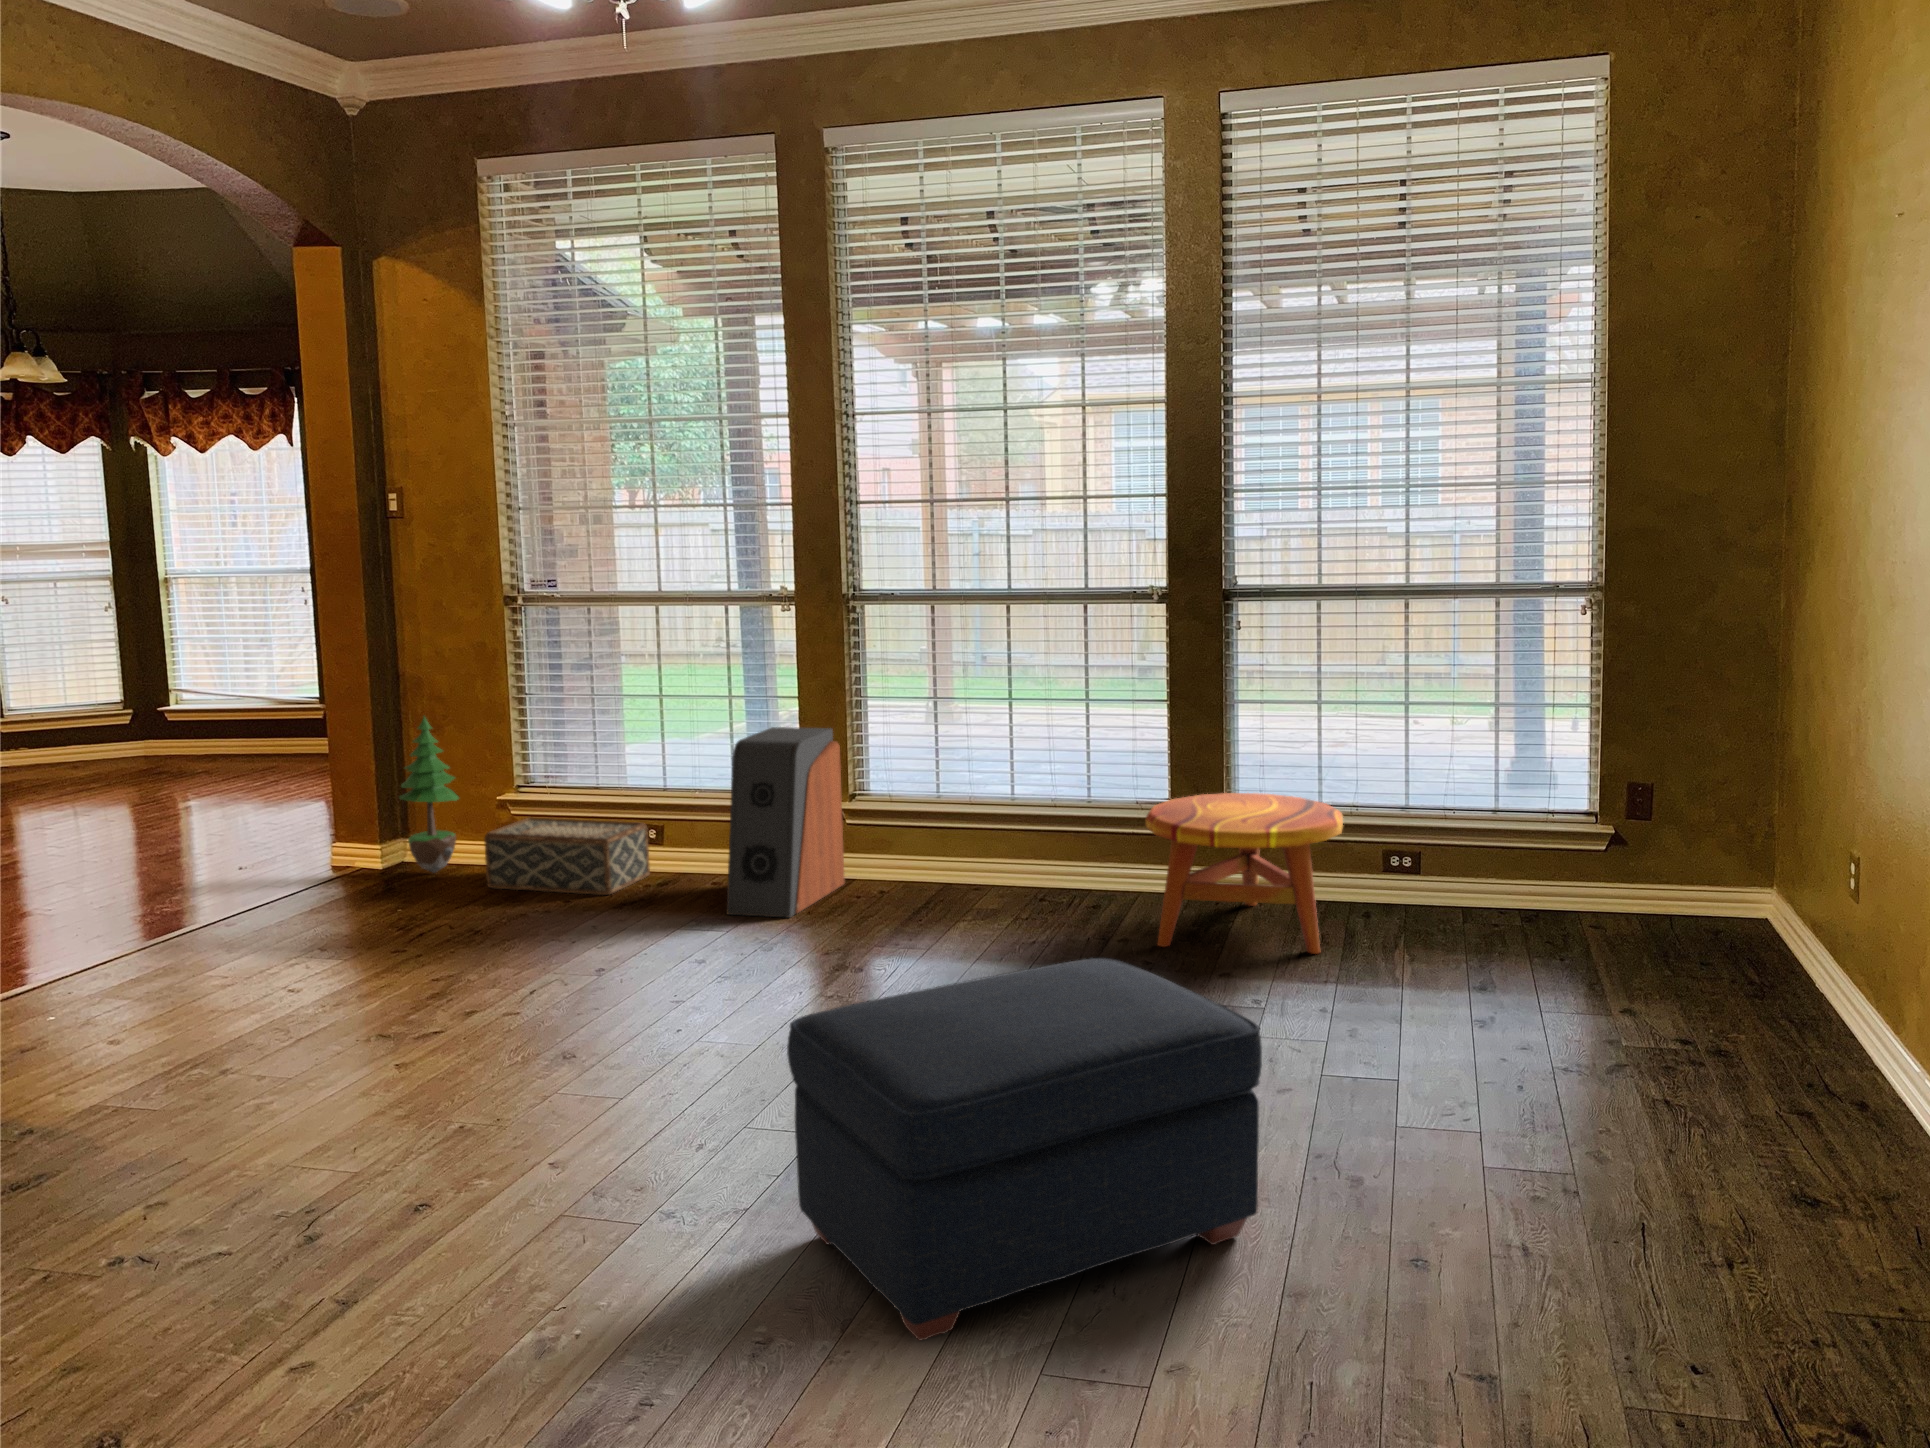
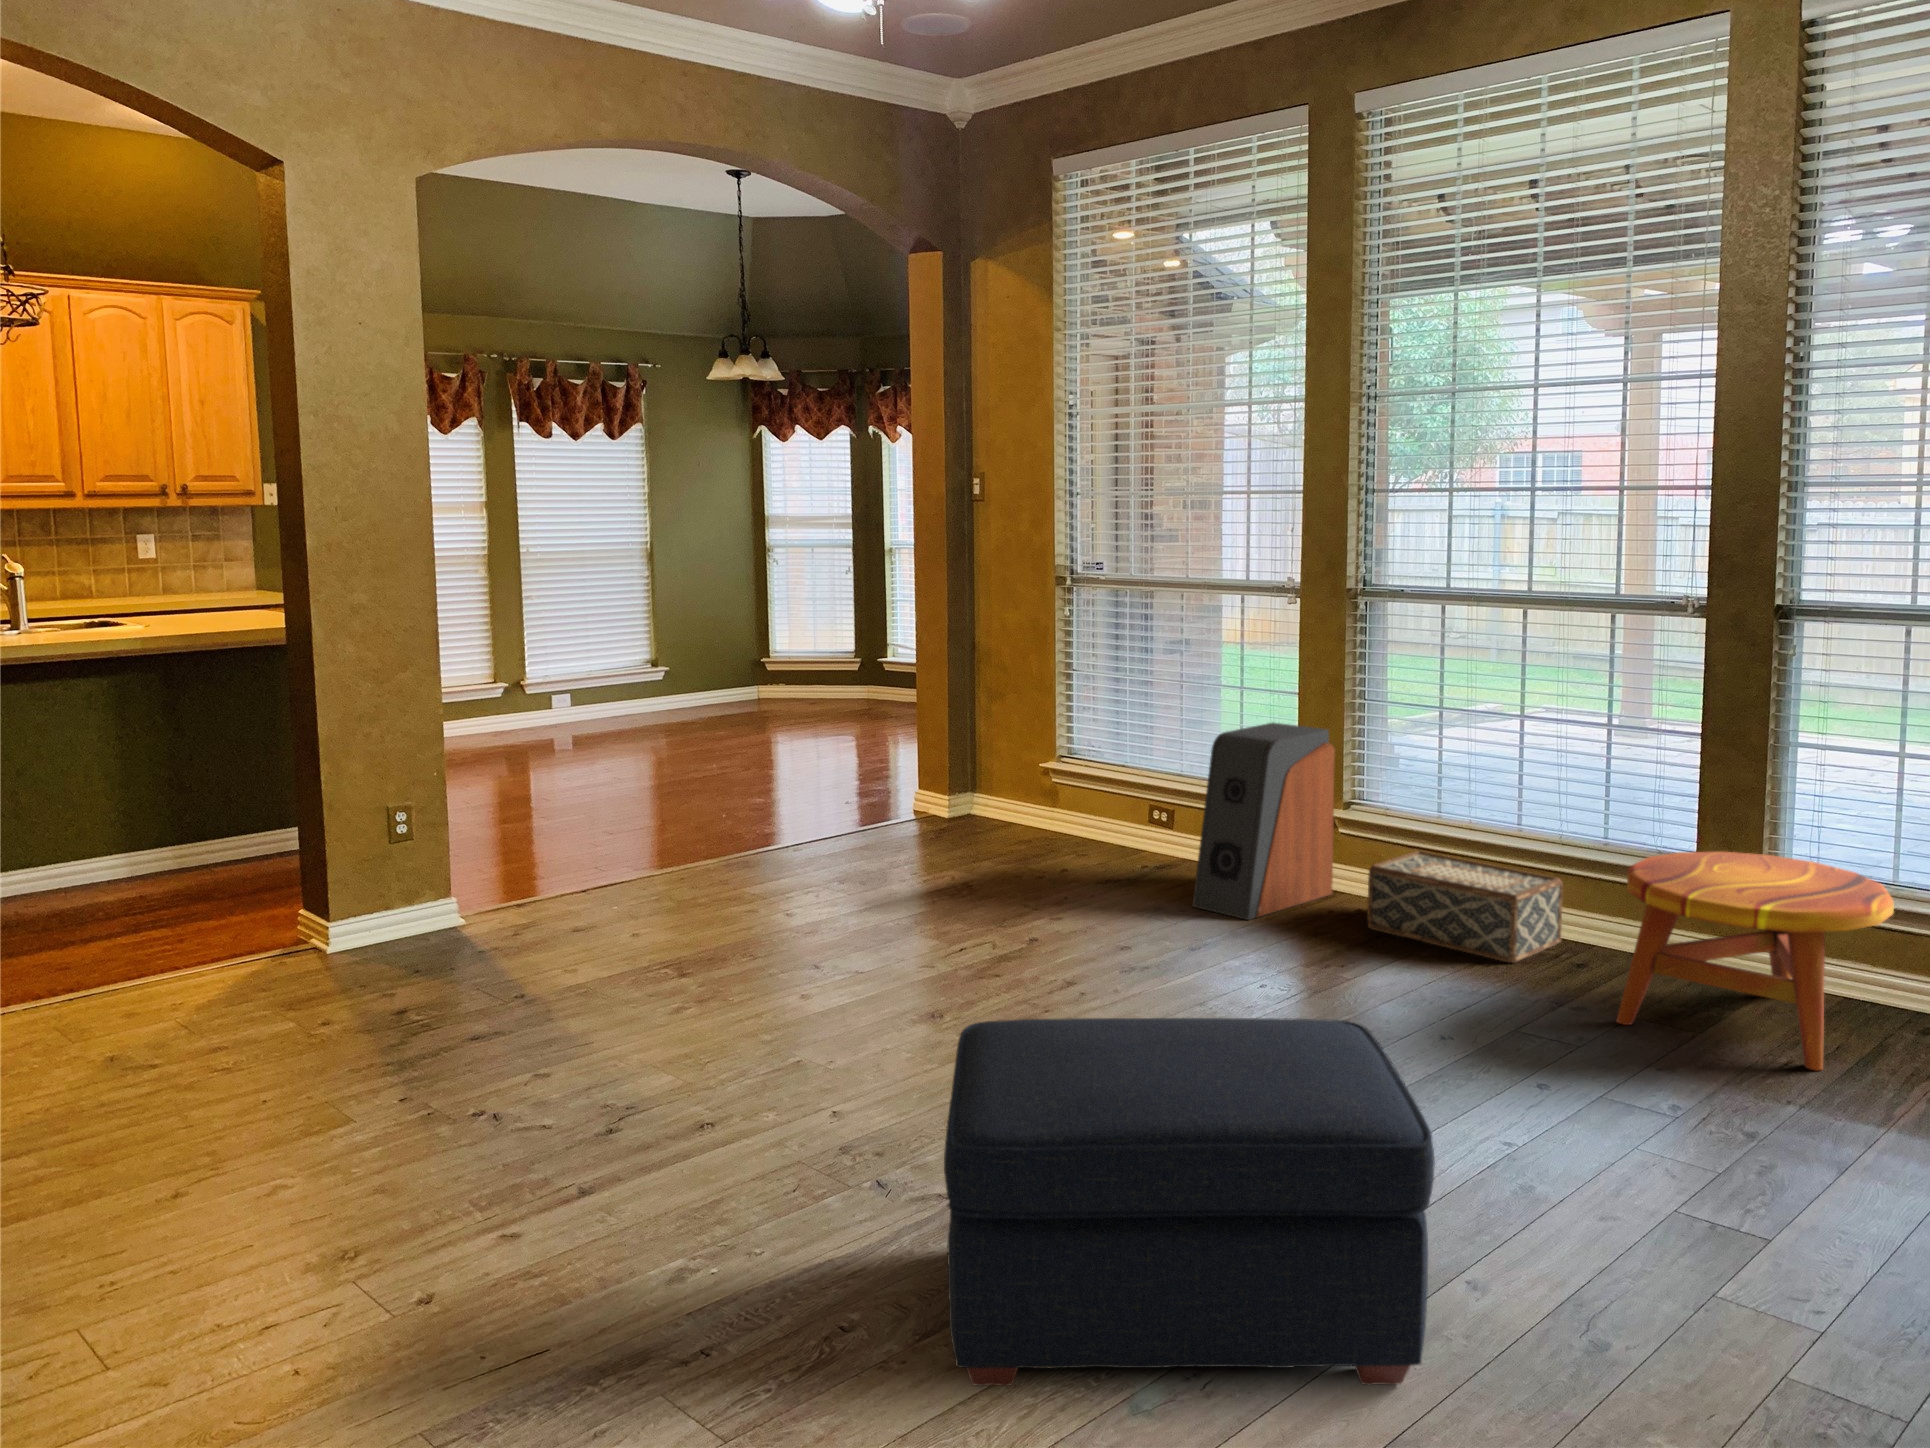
potted tree: present [400,717,459,873] -> none [958,681,1011,828]
woven basket: present [484,817,650,895] -> present [1368,851,1563,963]

